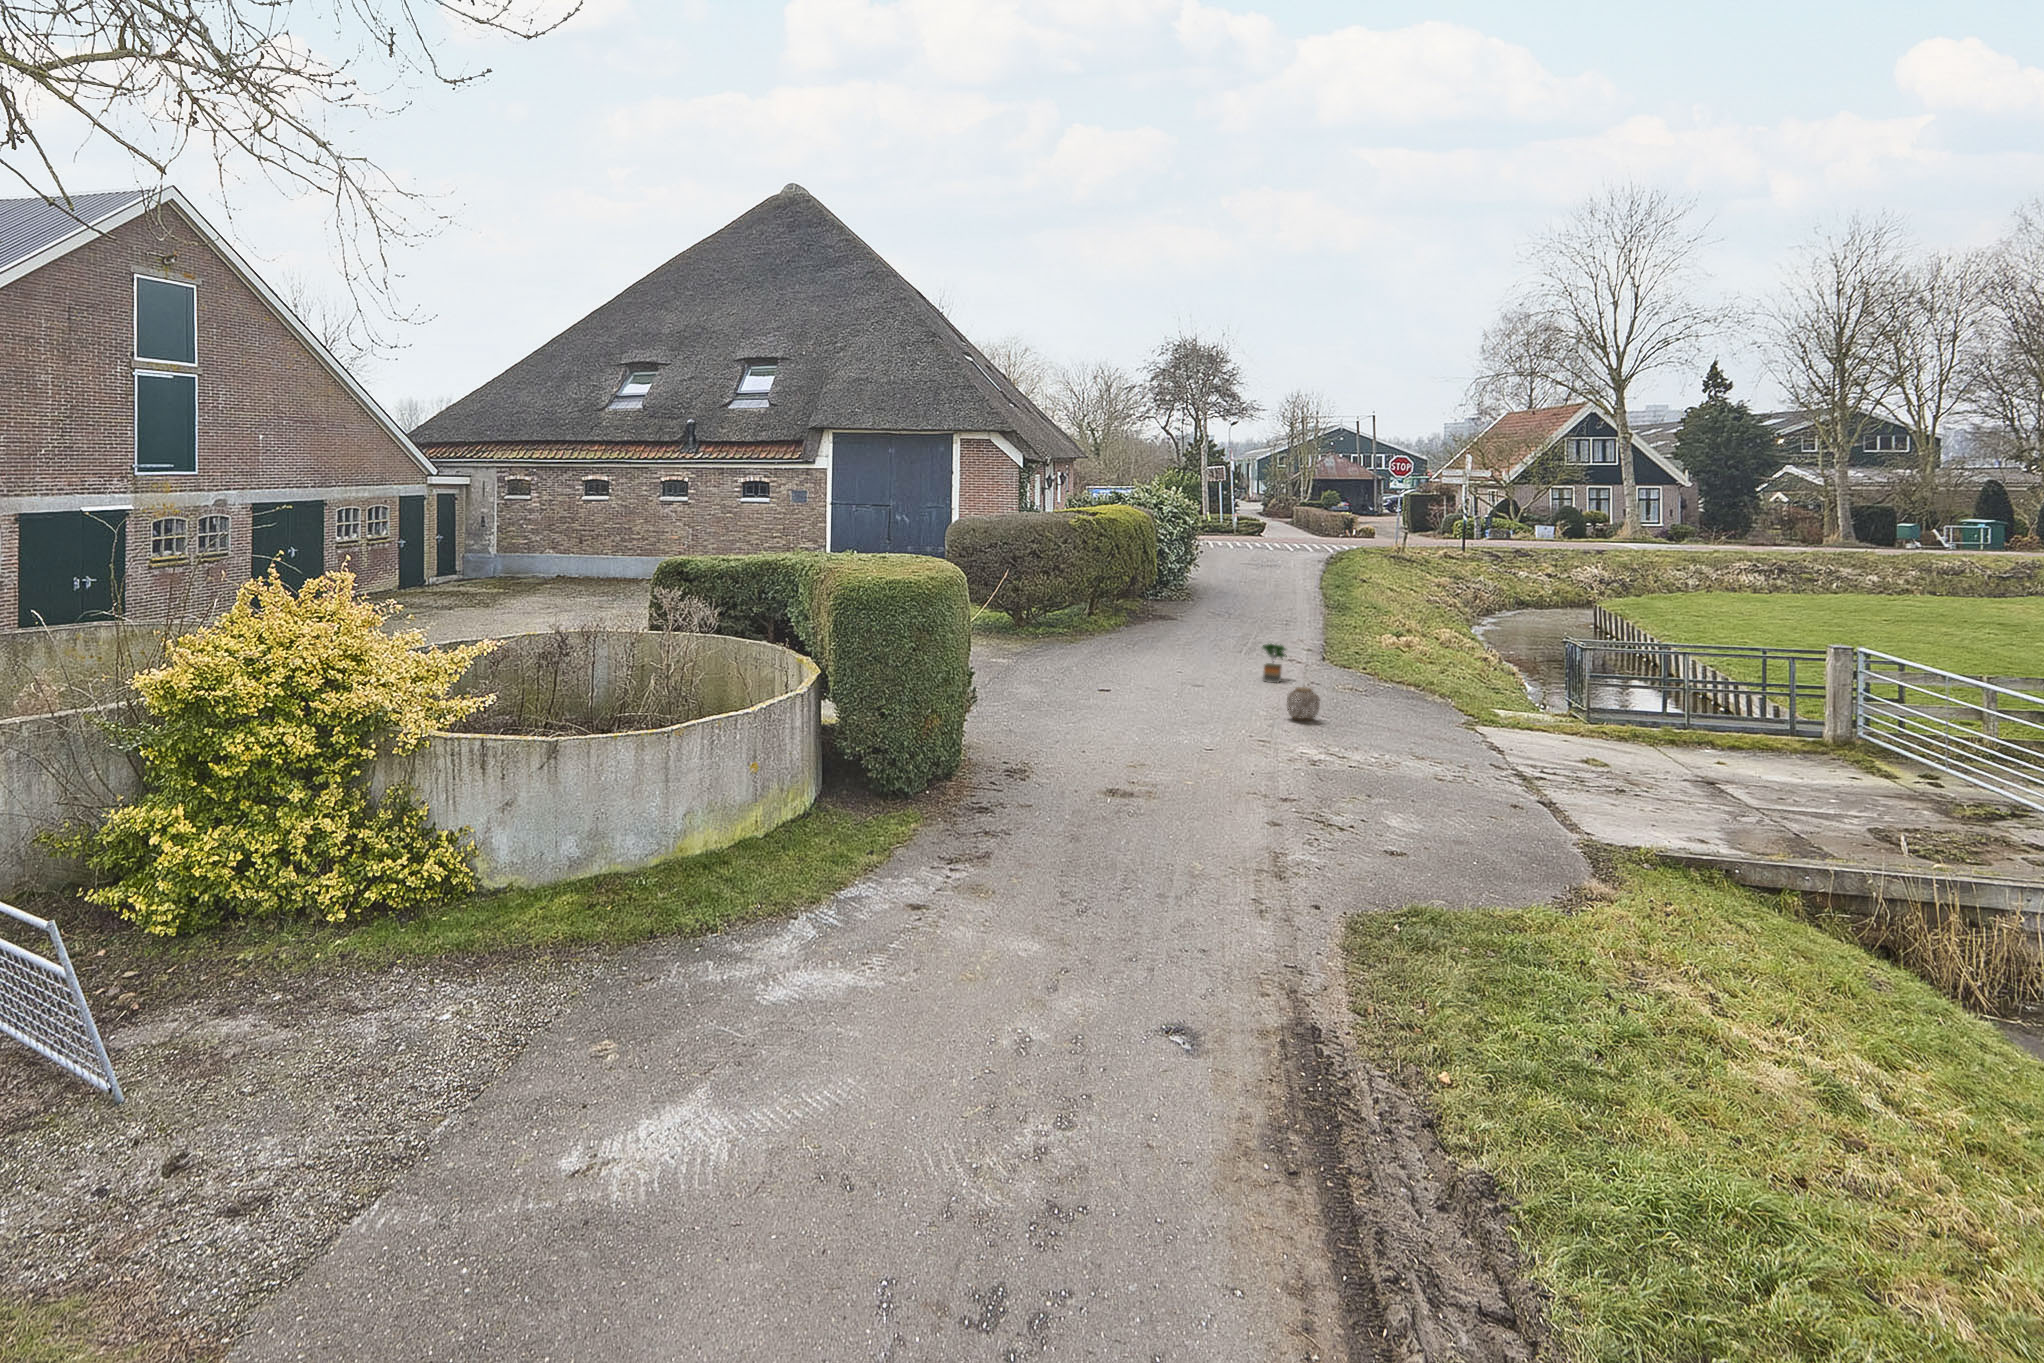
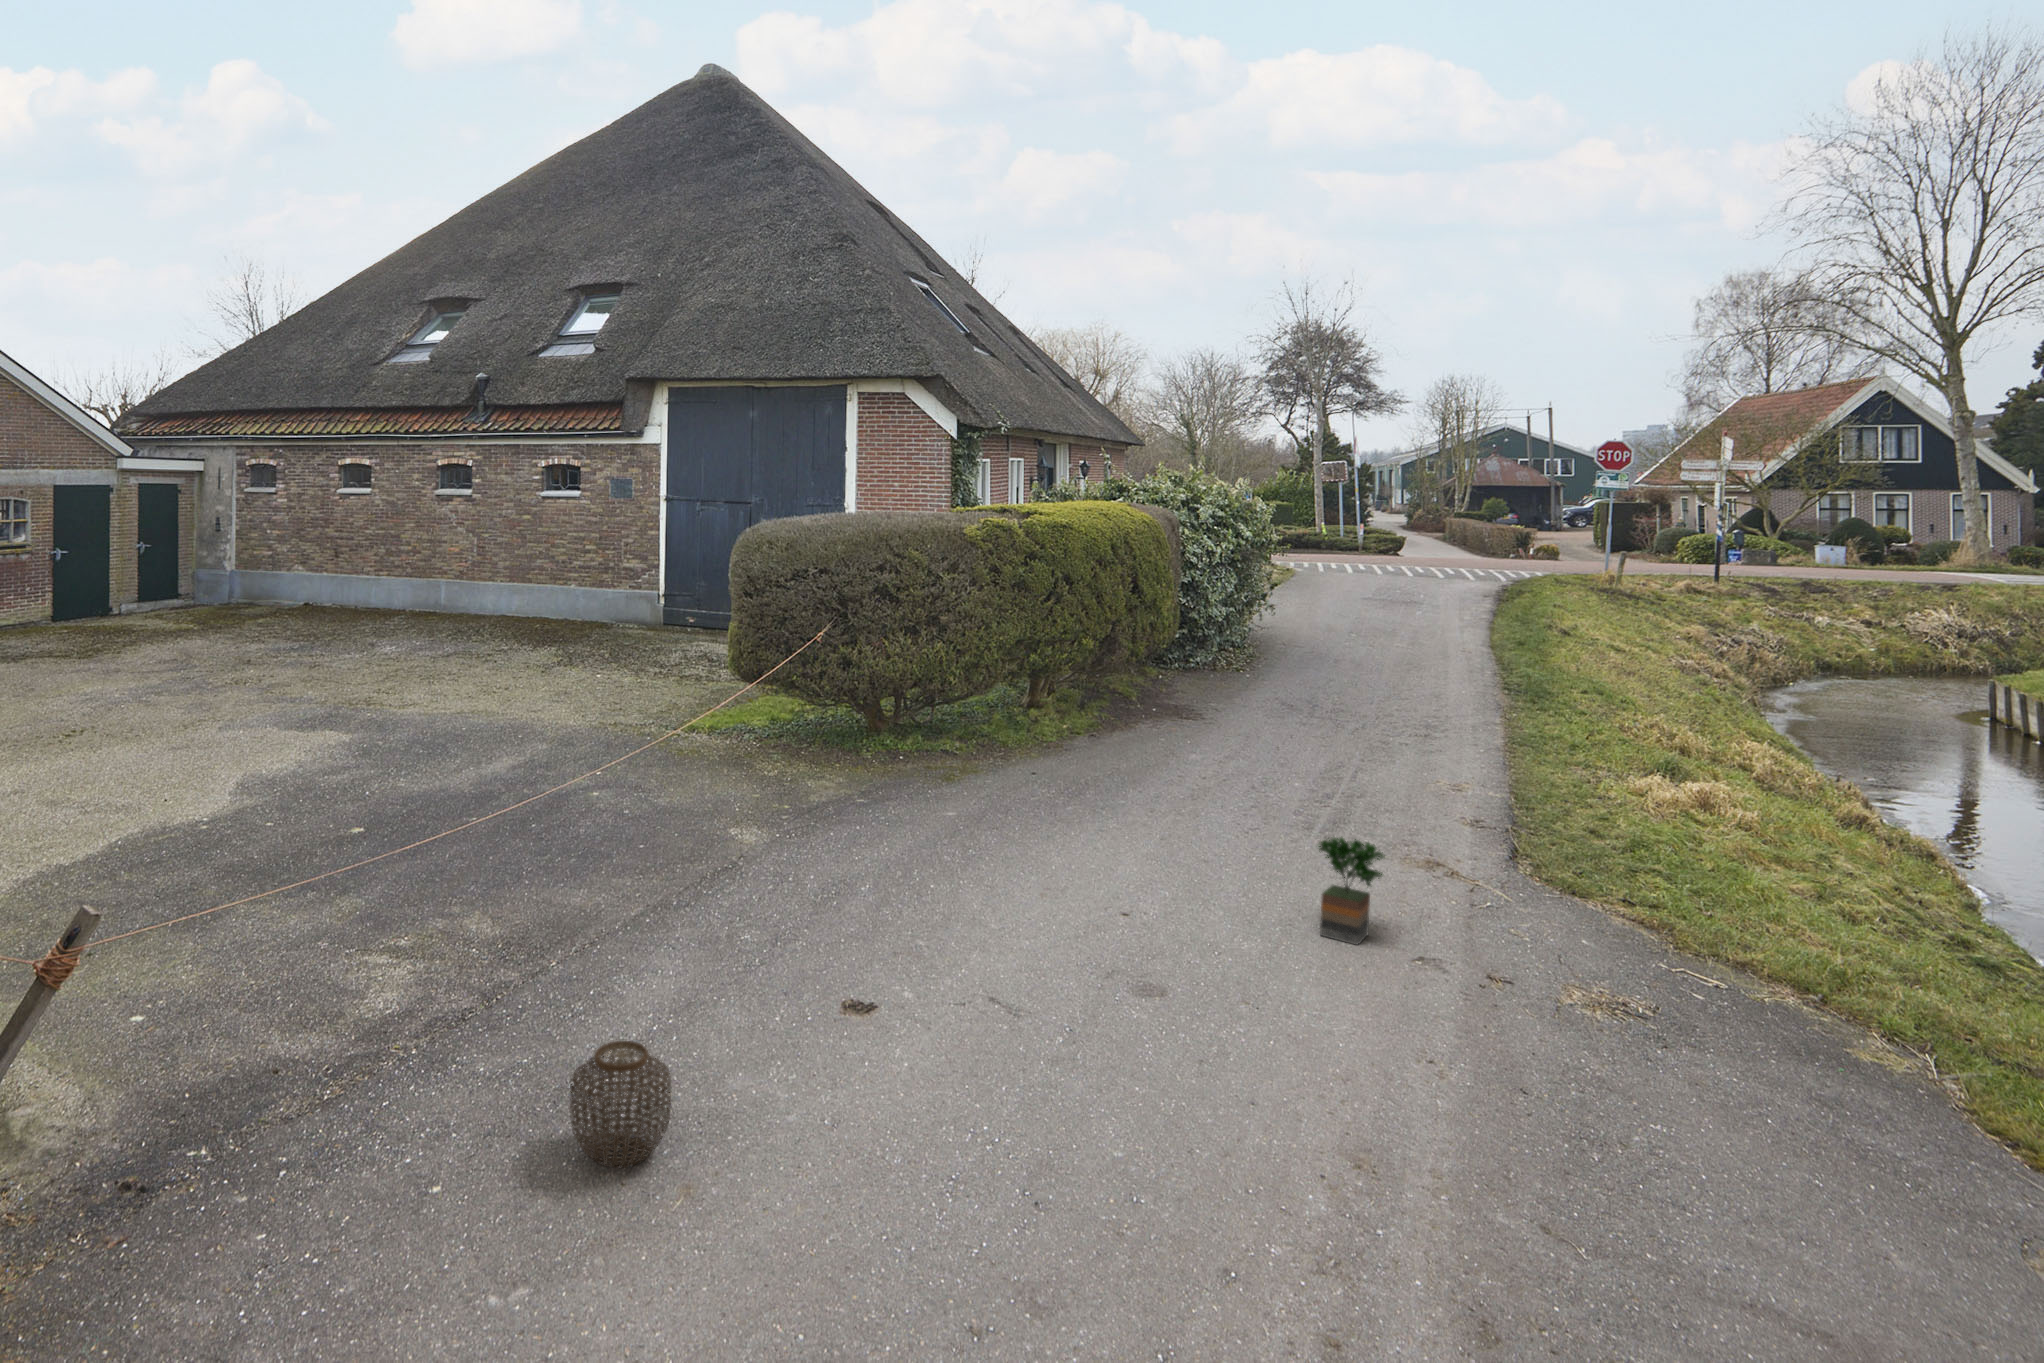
woven basket: present [1287,687,1320,722] -> present [570,1041,671,1168]

